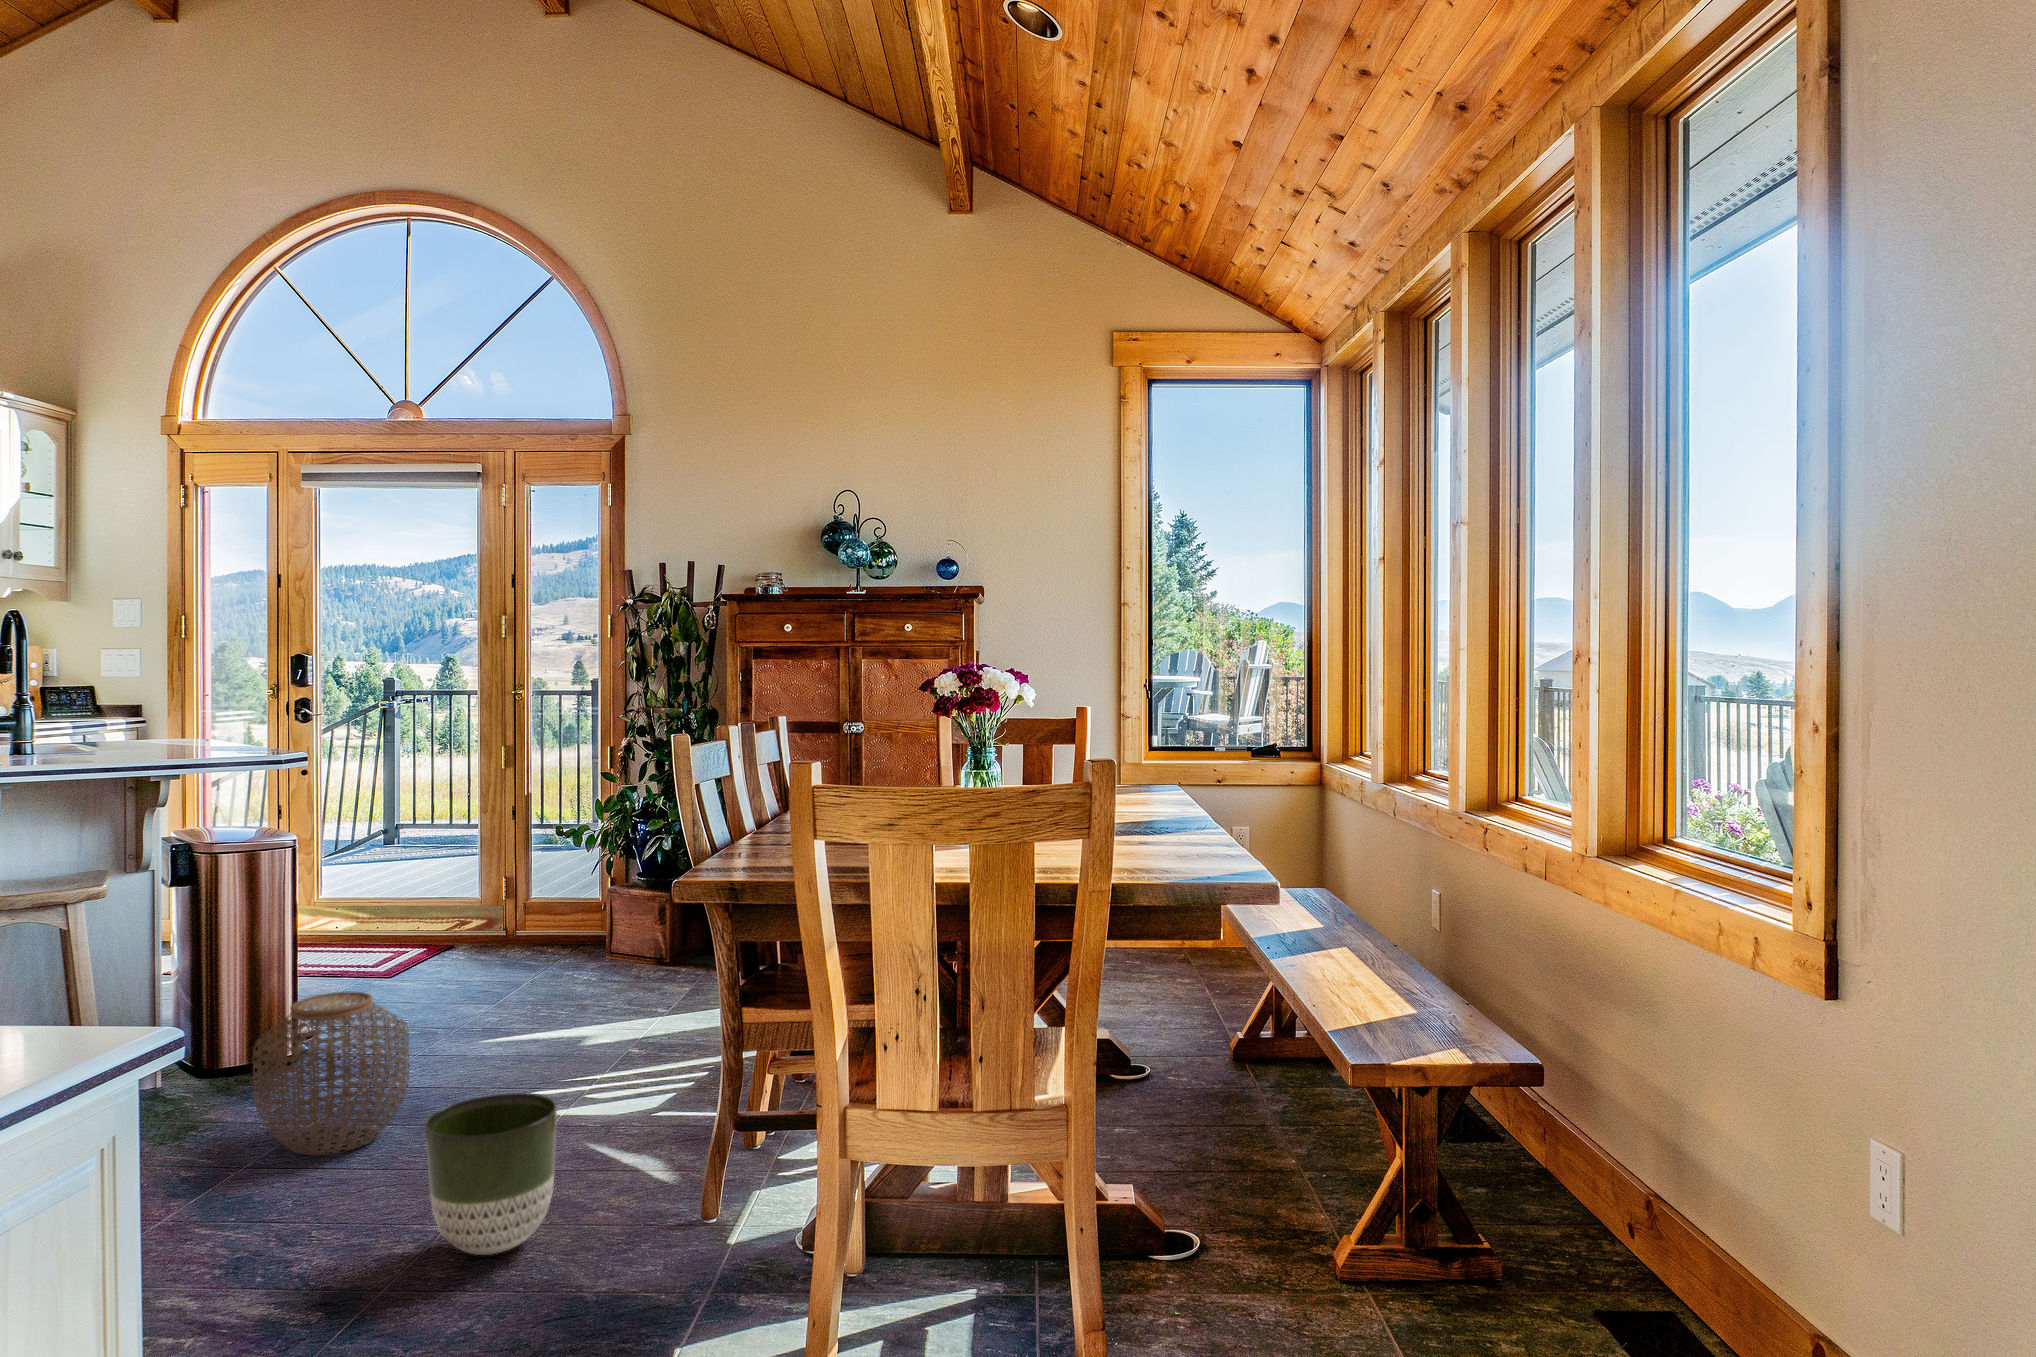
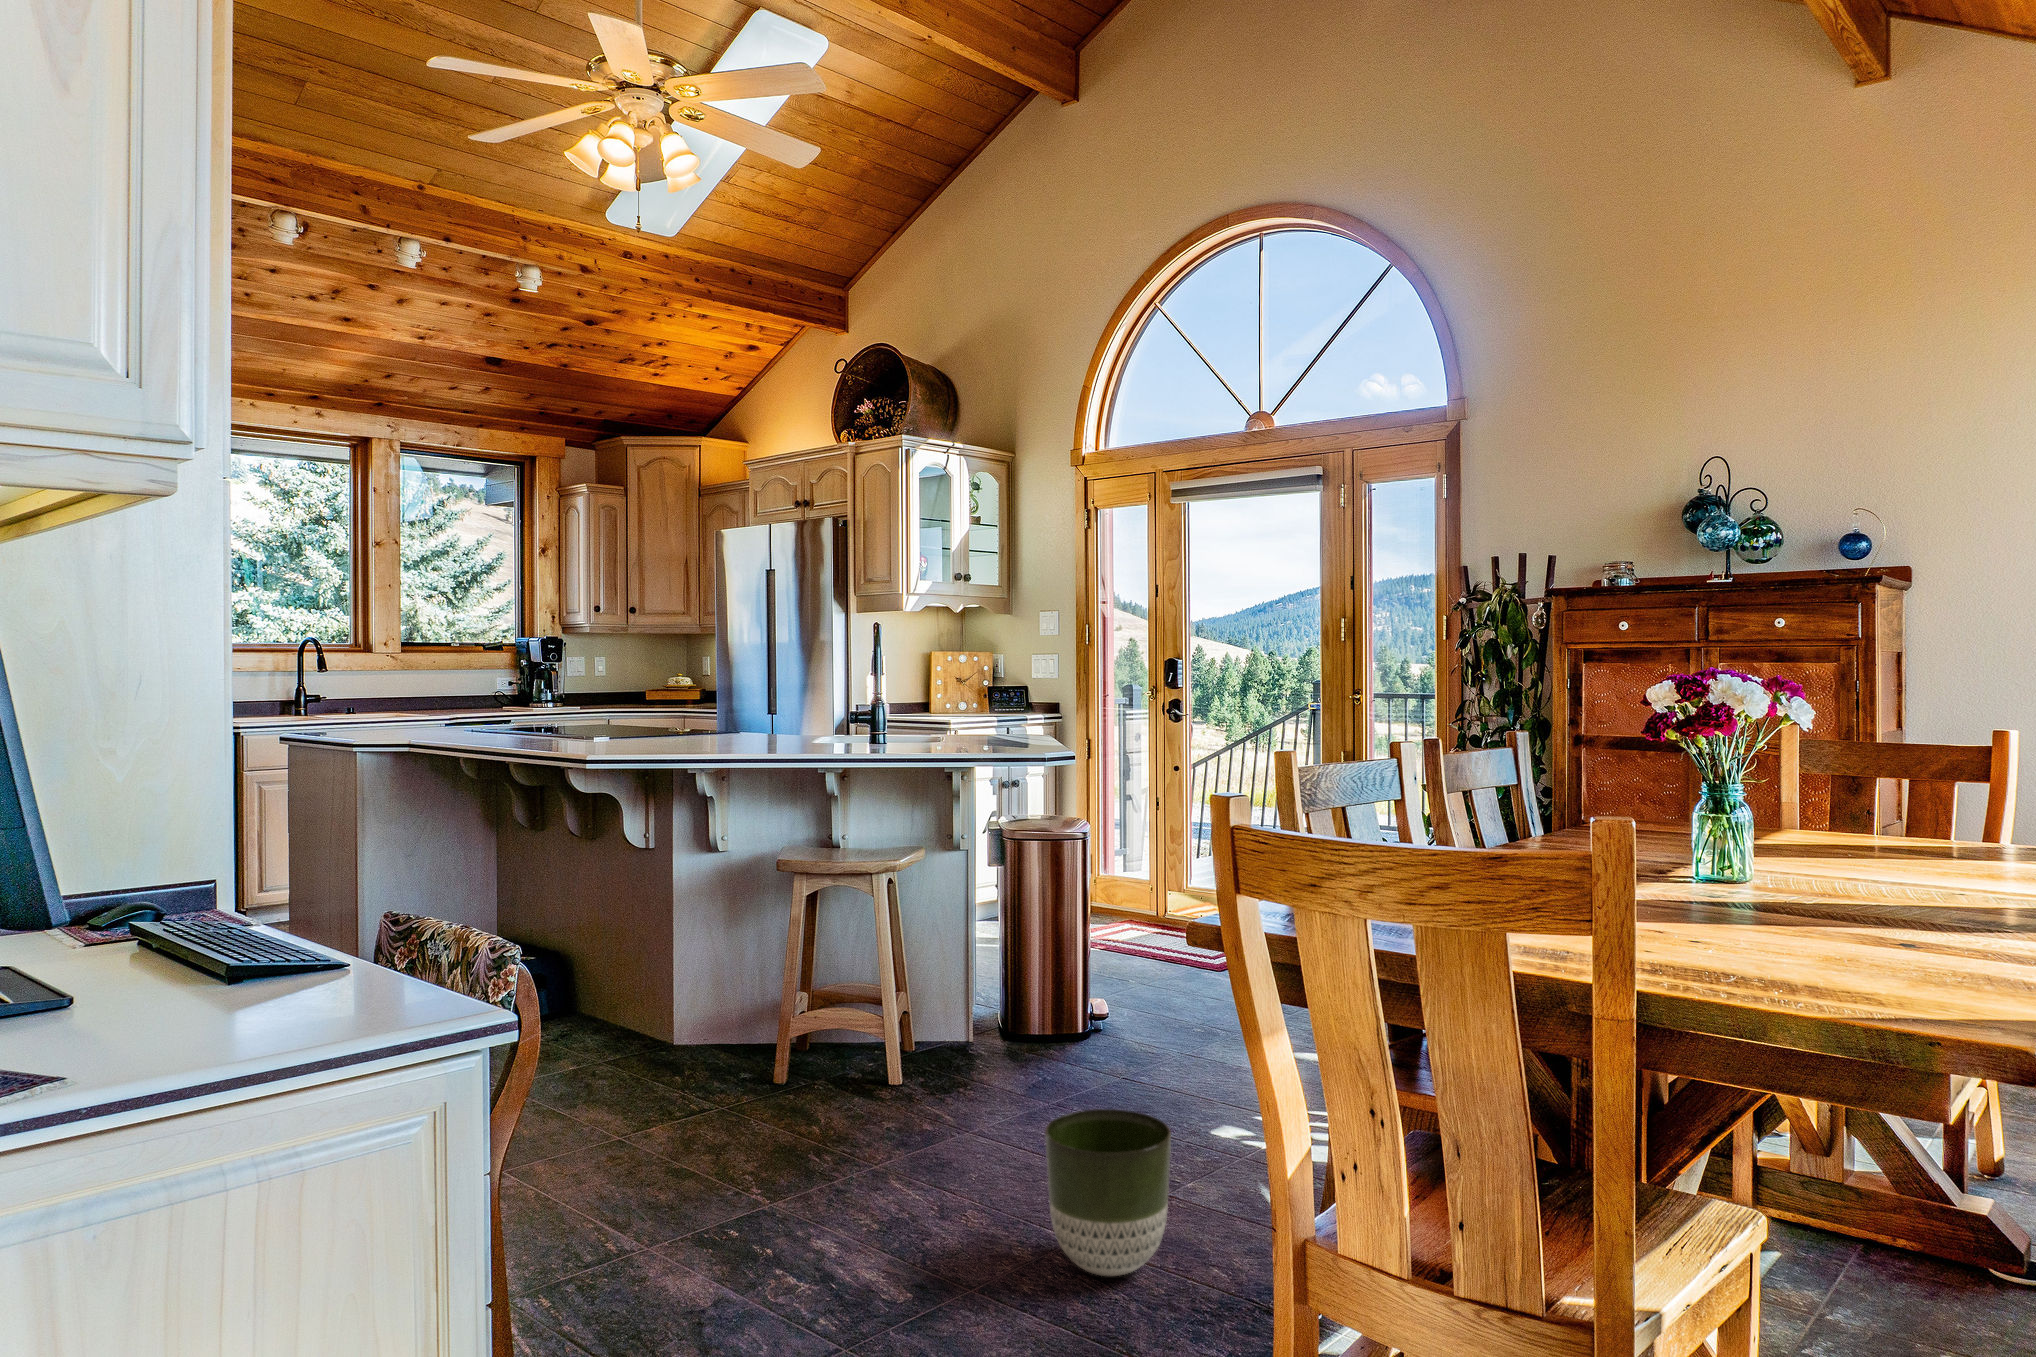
woven basket: present [253,992,409,1155] -> none [998,976,1127,1129]

